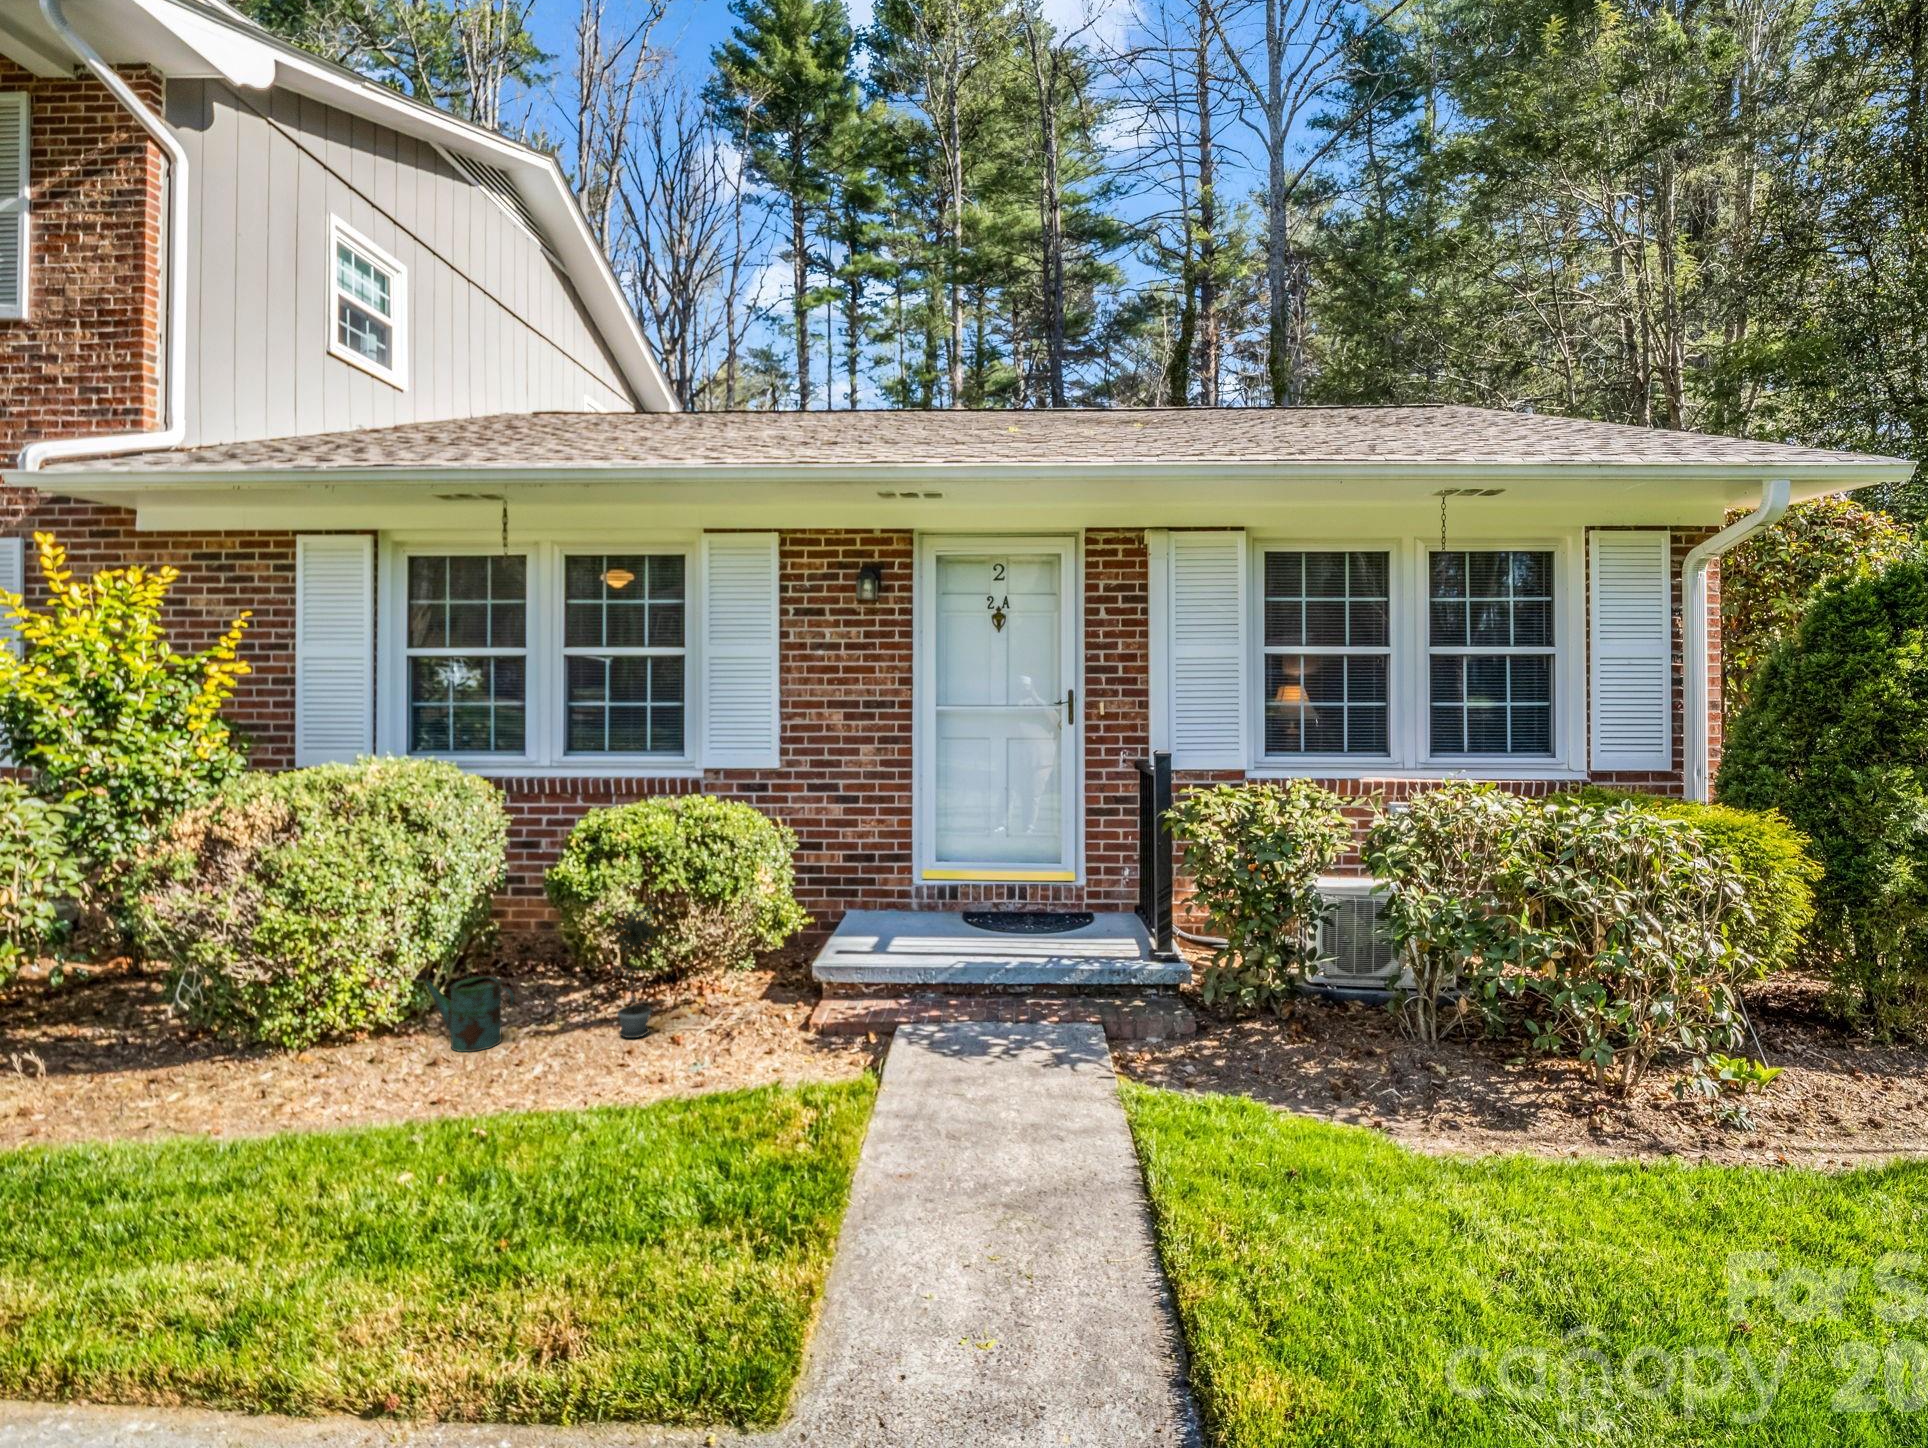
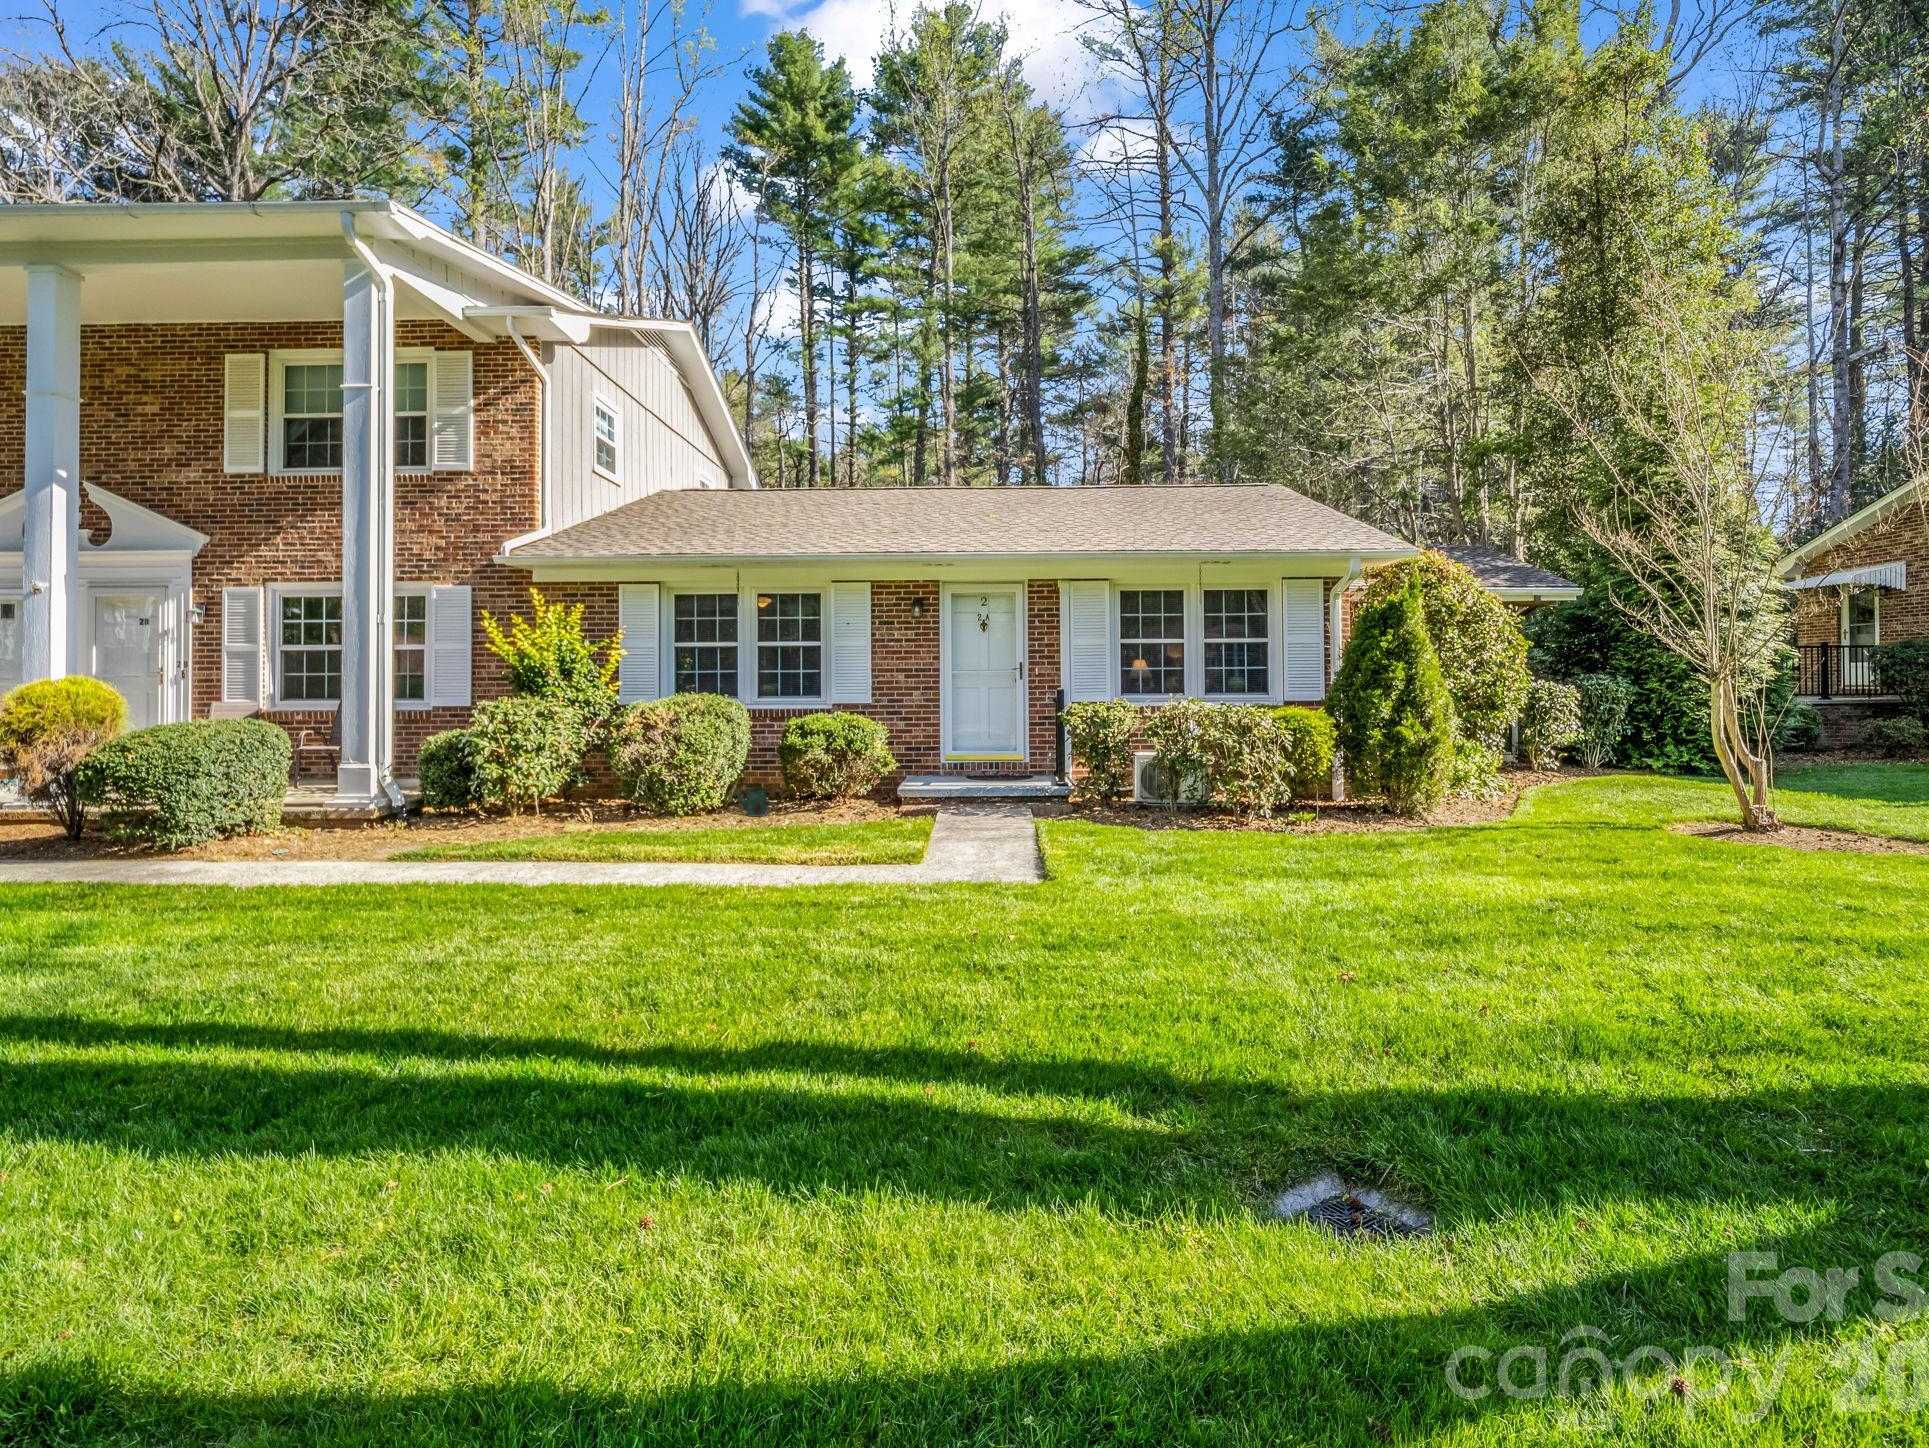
potted plant: present [607,896,667,1038] -> none [809,753,837,814]

